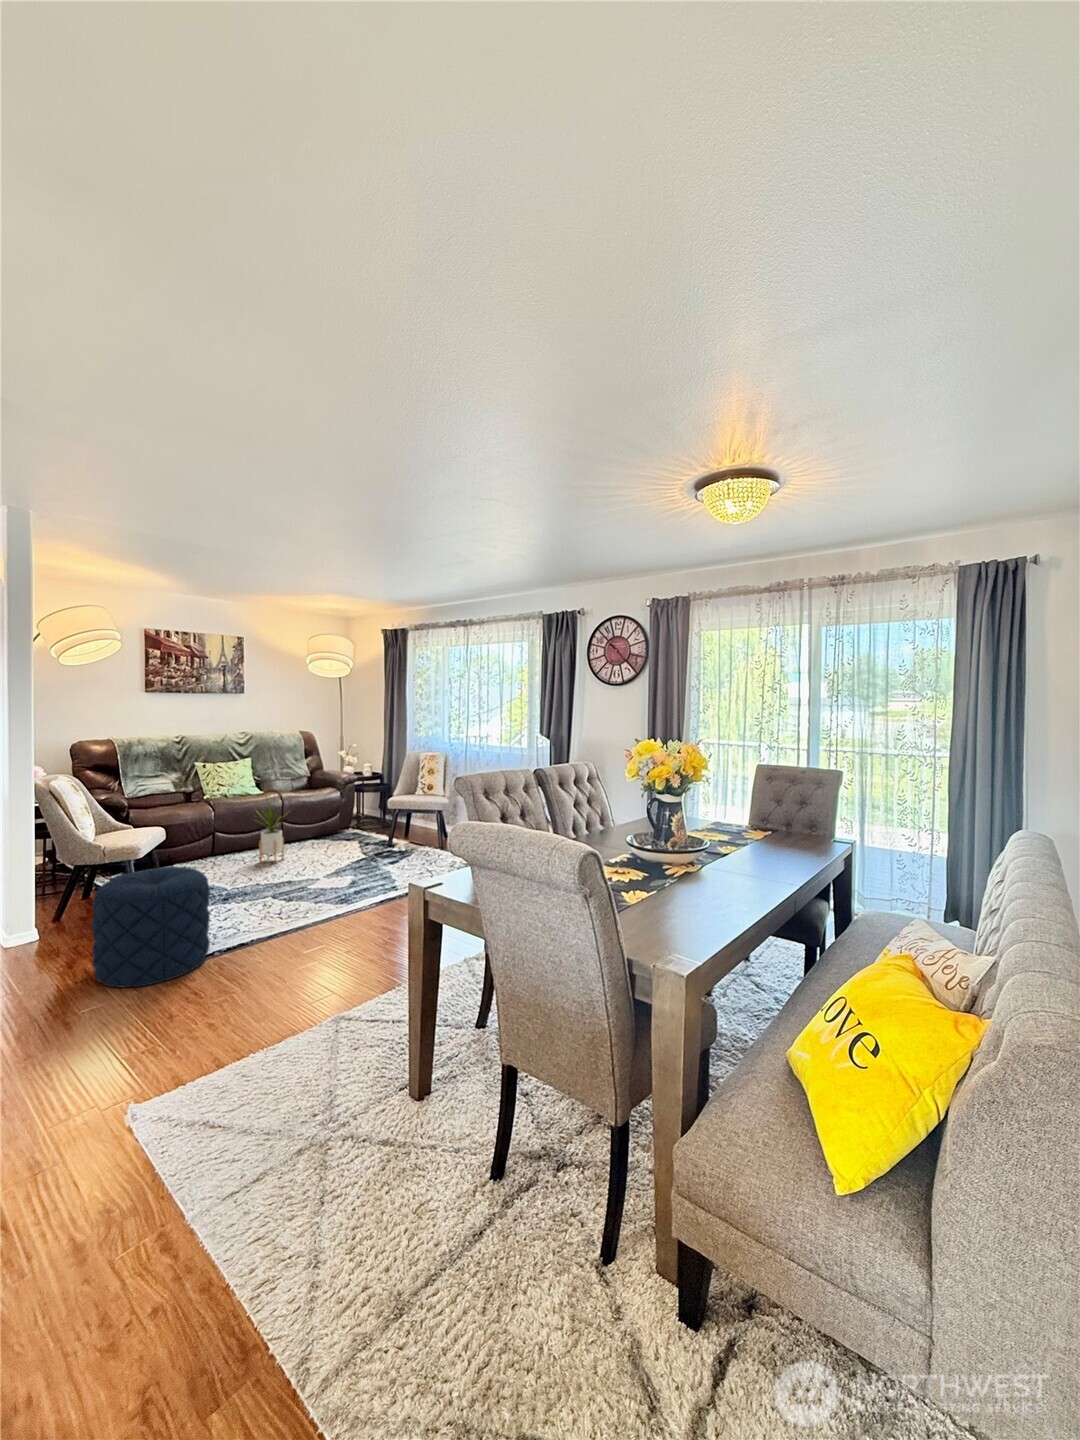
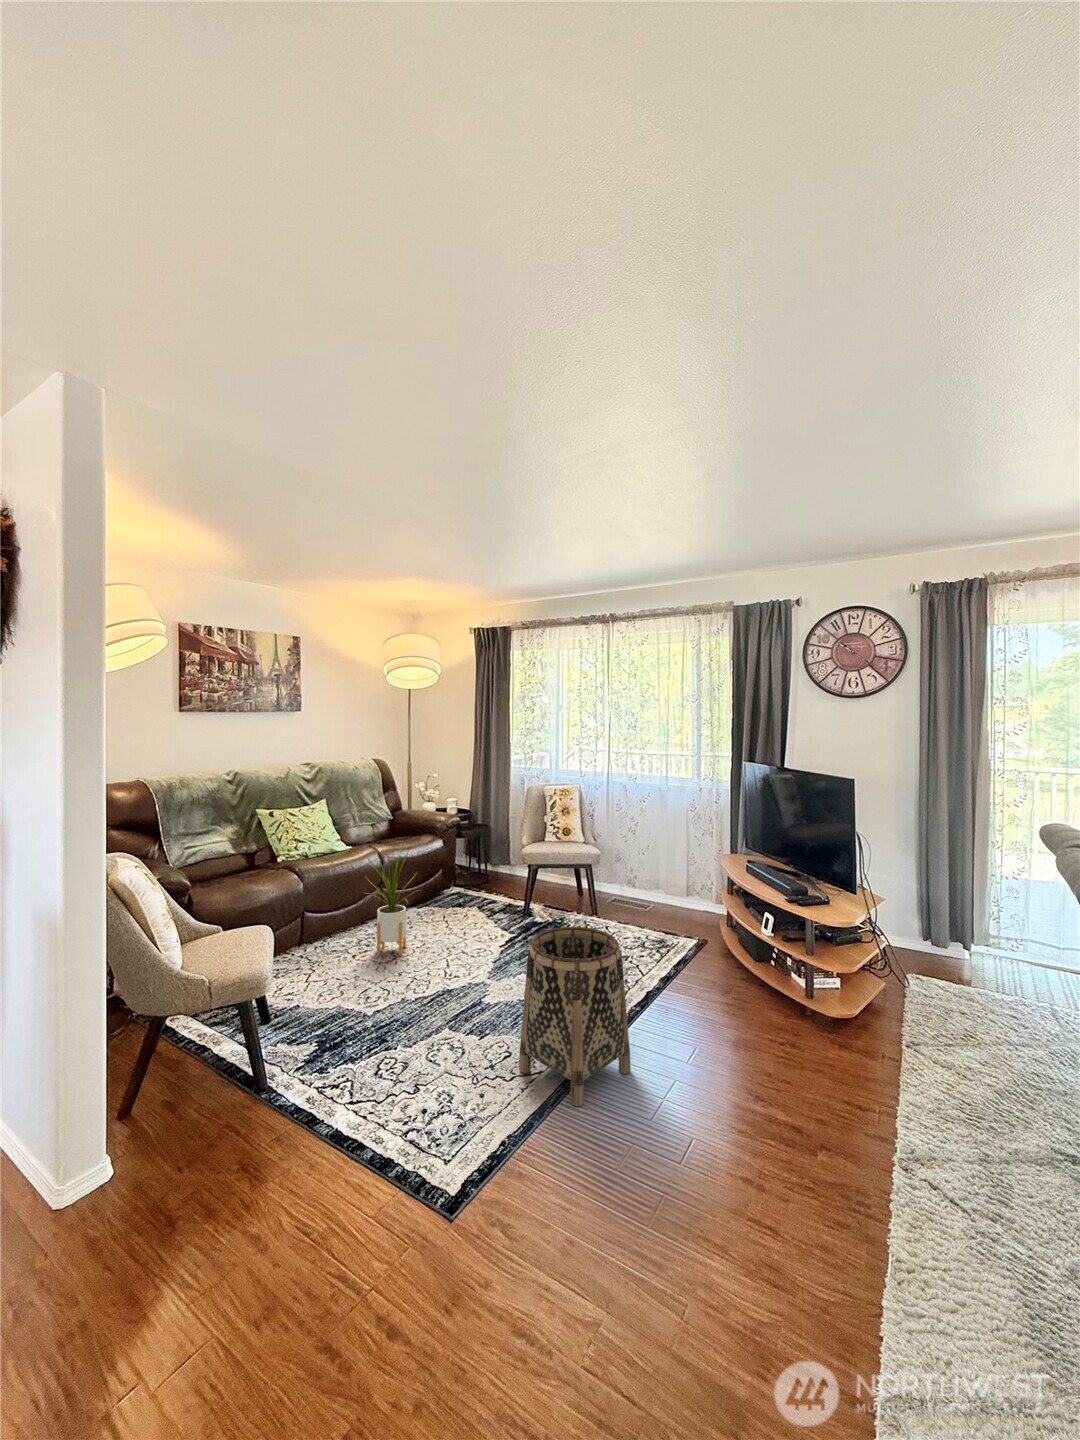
basket: none [286,832,352,930] -> present [519,927,631,1106]
pouf: present [92,867,210,987] -> none [297,1028,493,1328]

